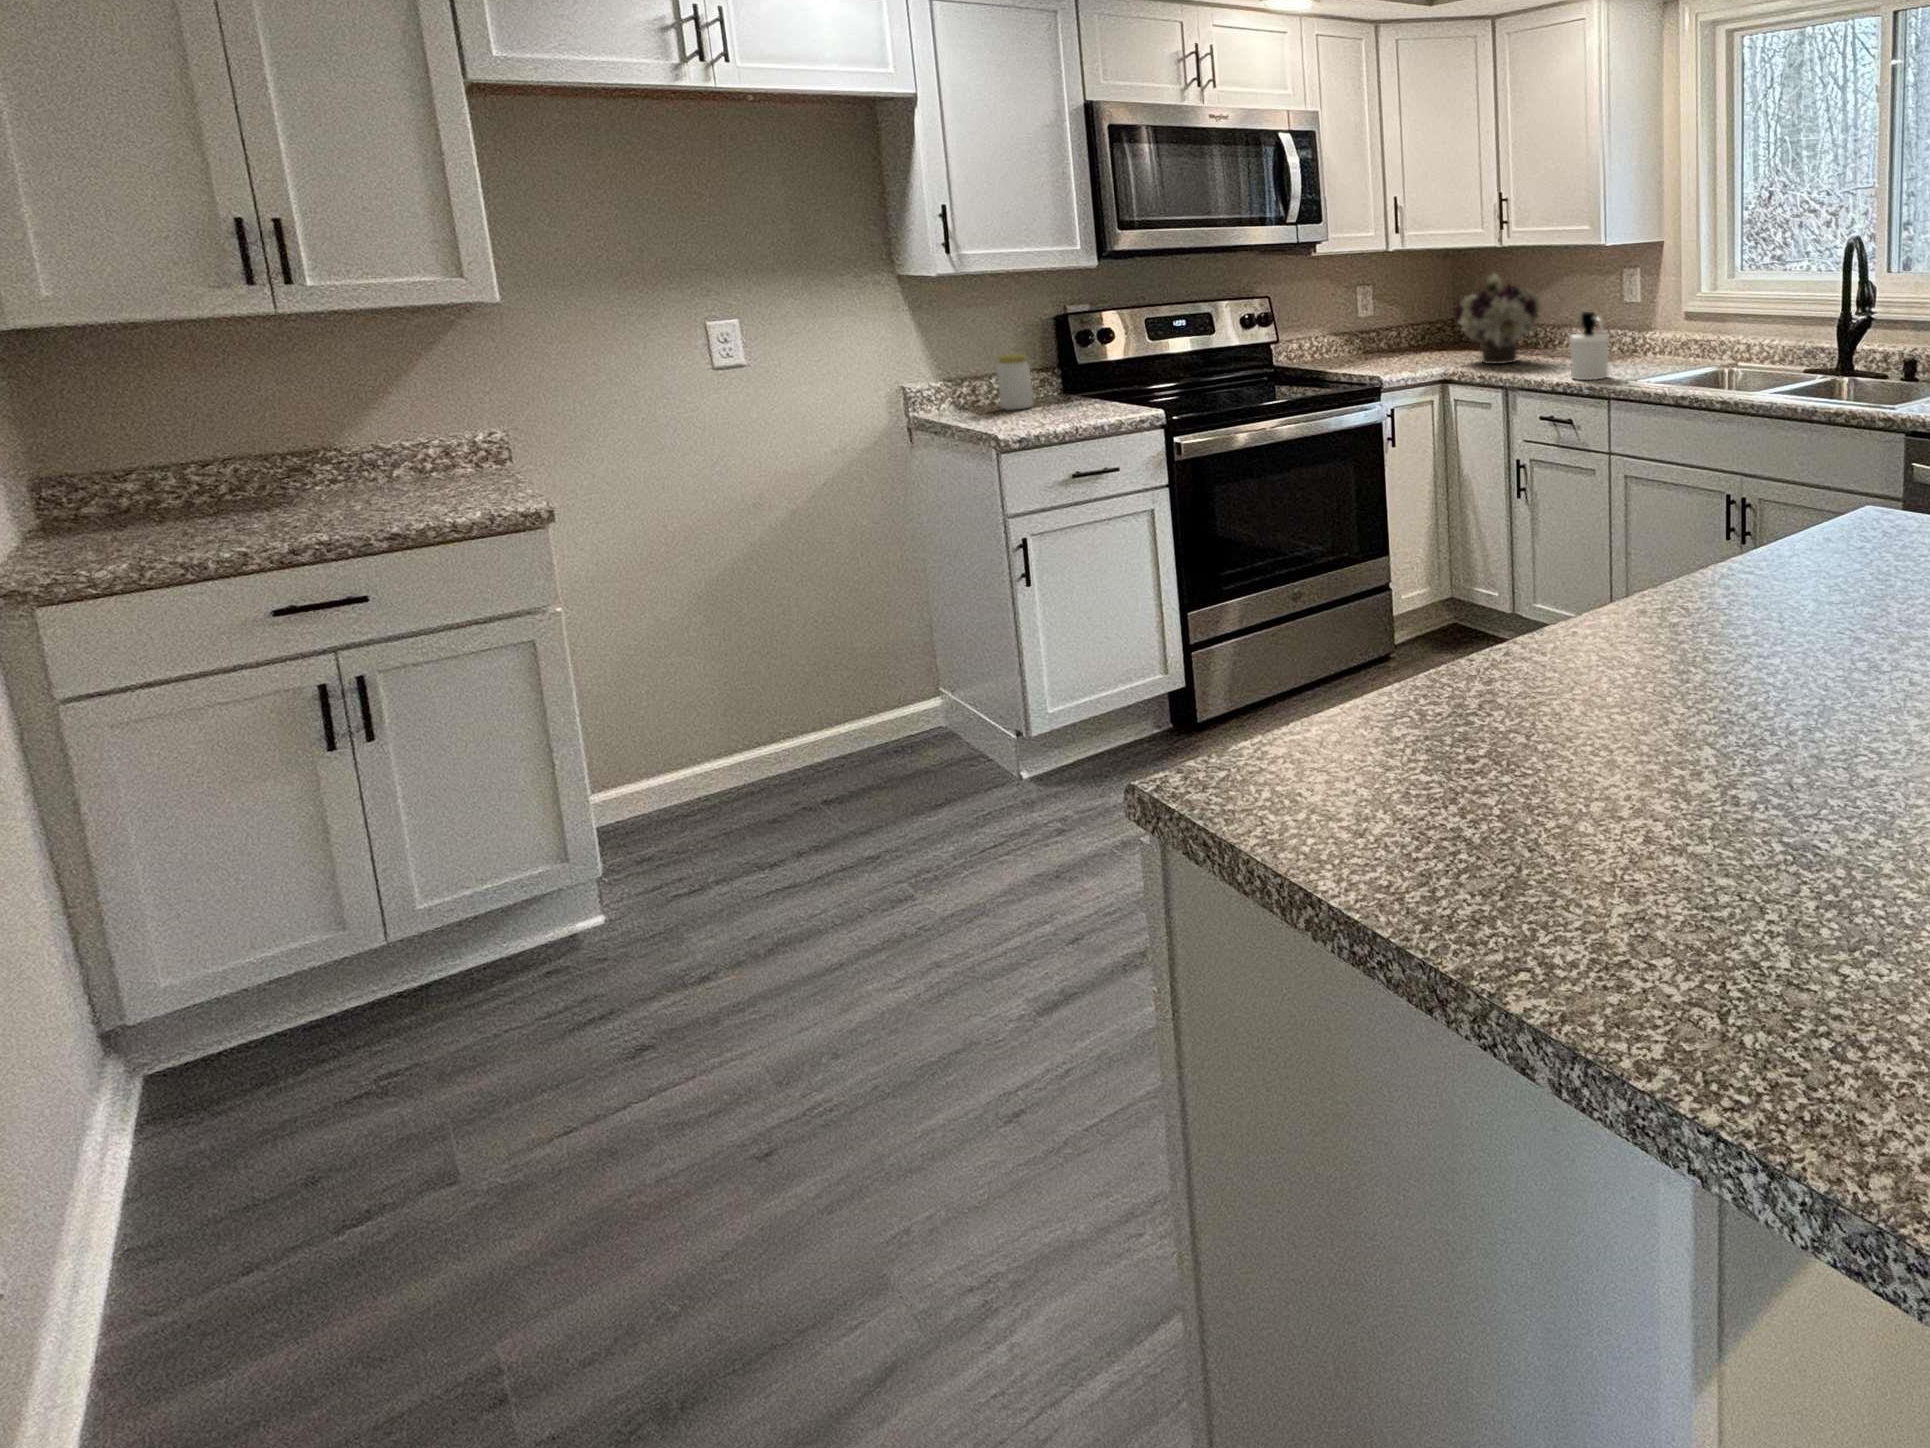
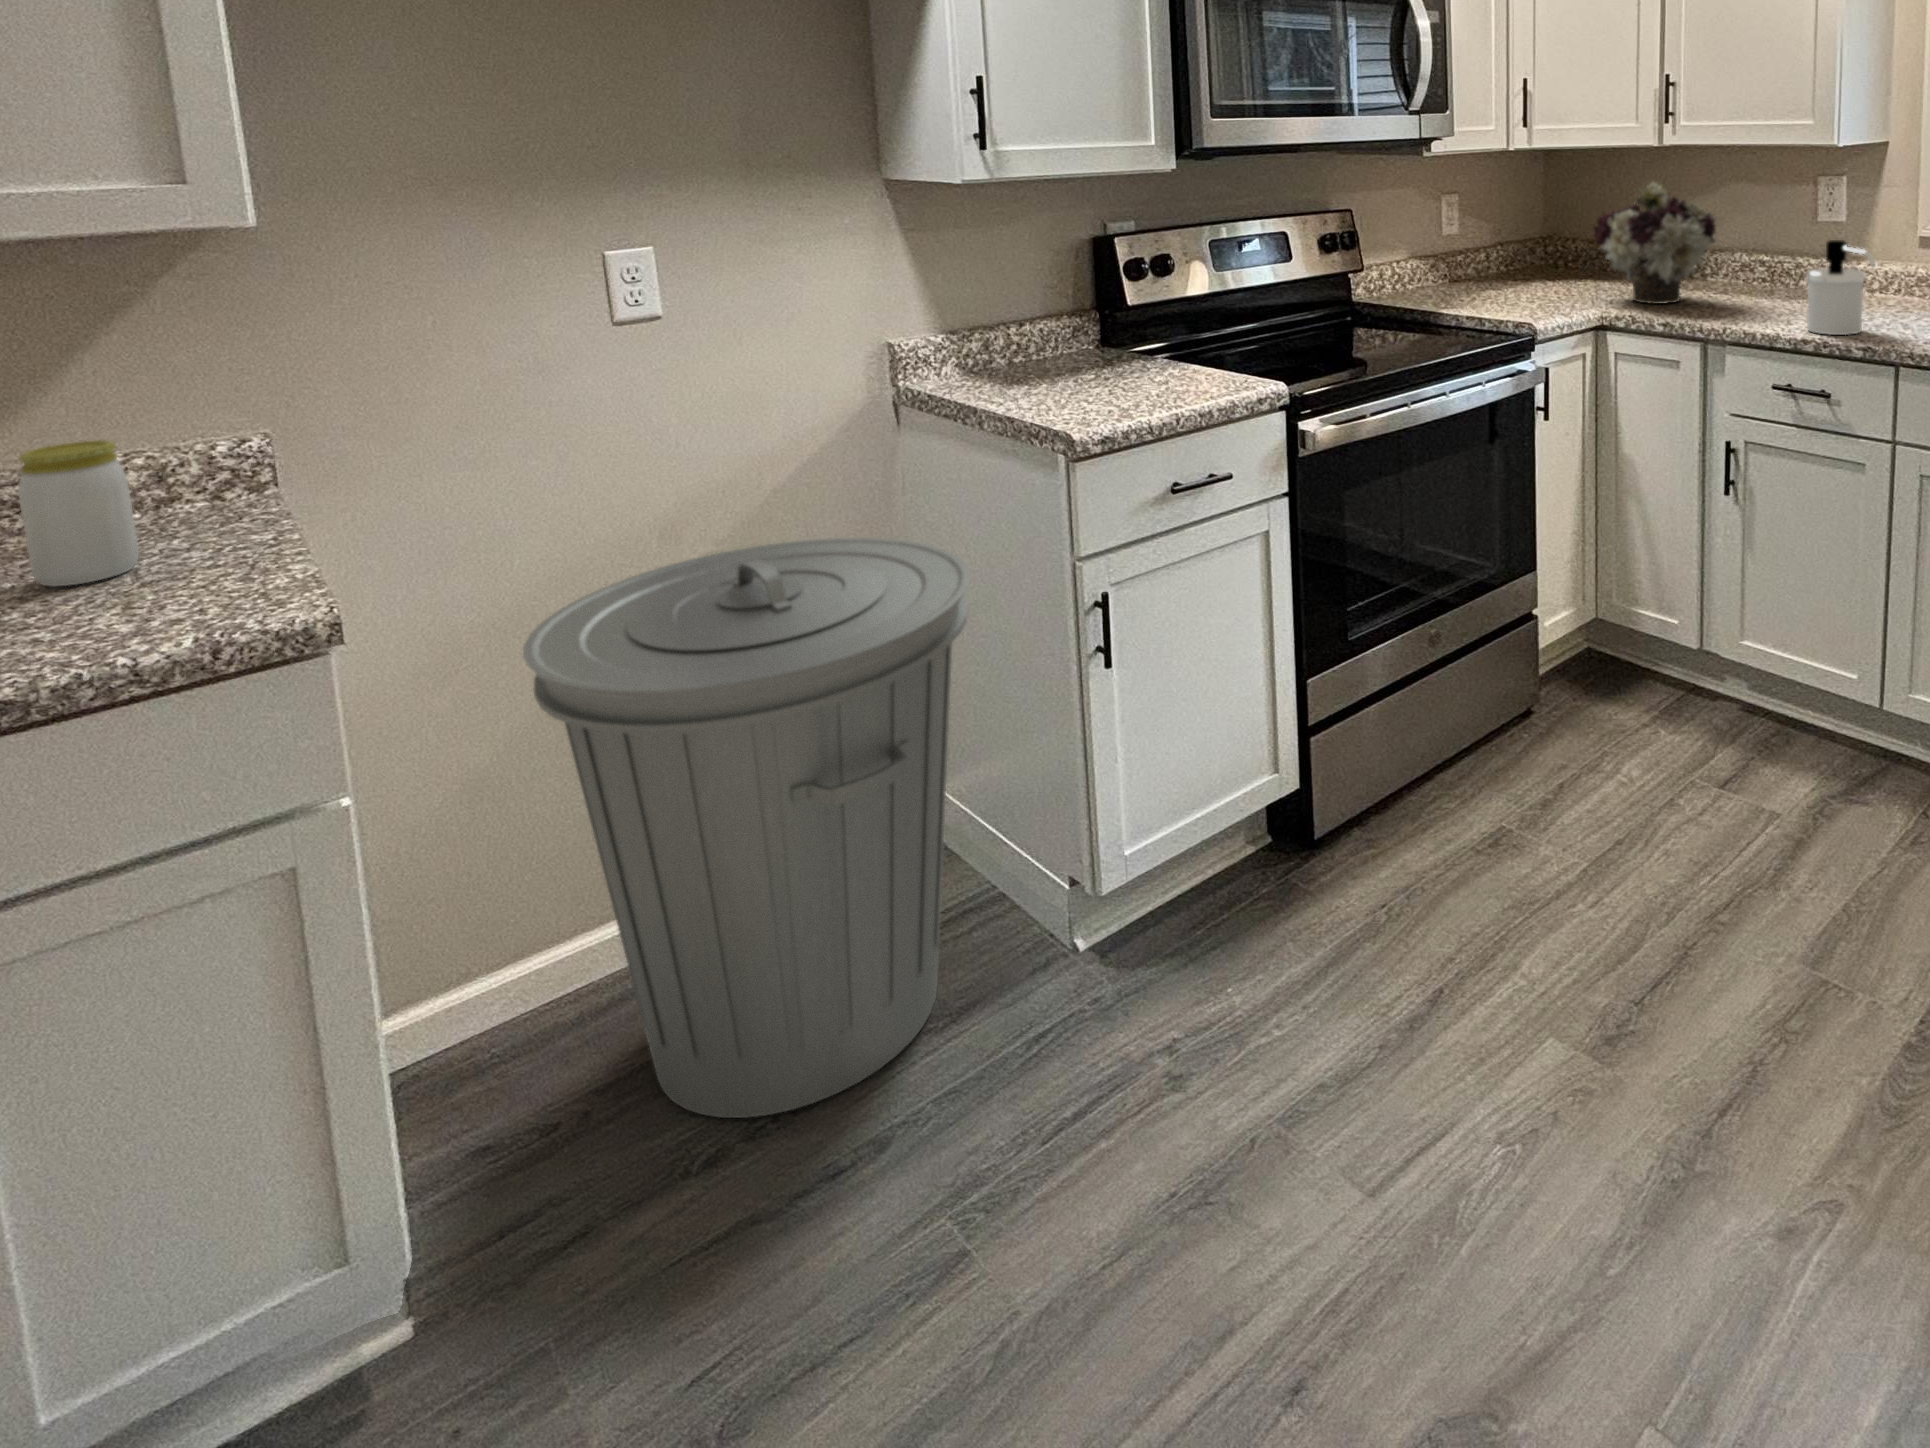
jar: present [997,354,1033,410] -> present [18,440,139,587]
trash can: none [659,510,942,844] -> present [523,538,970,1118]

